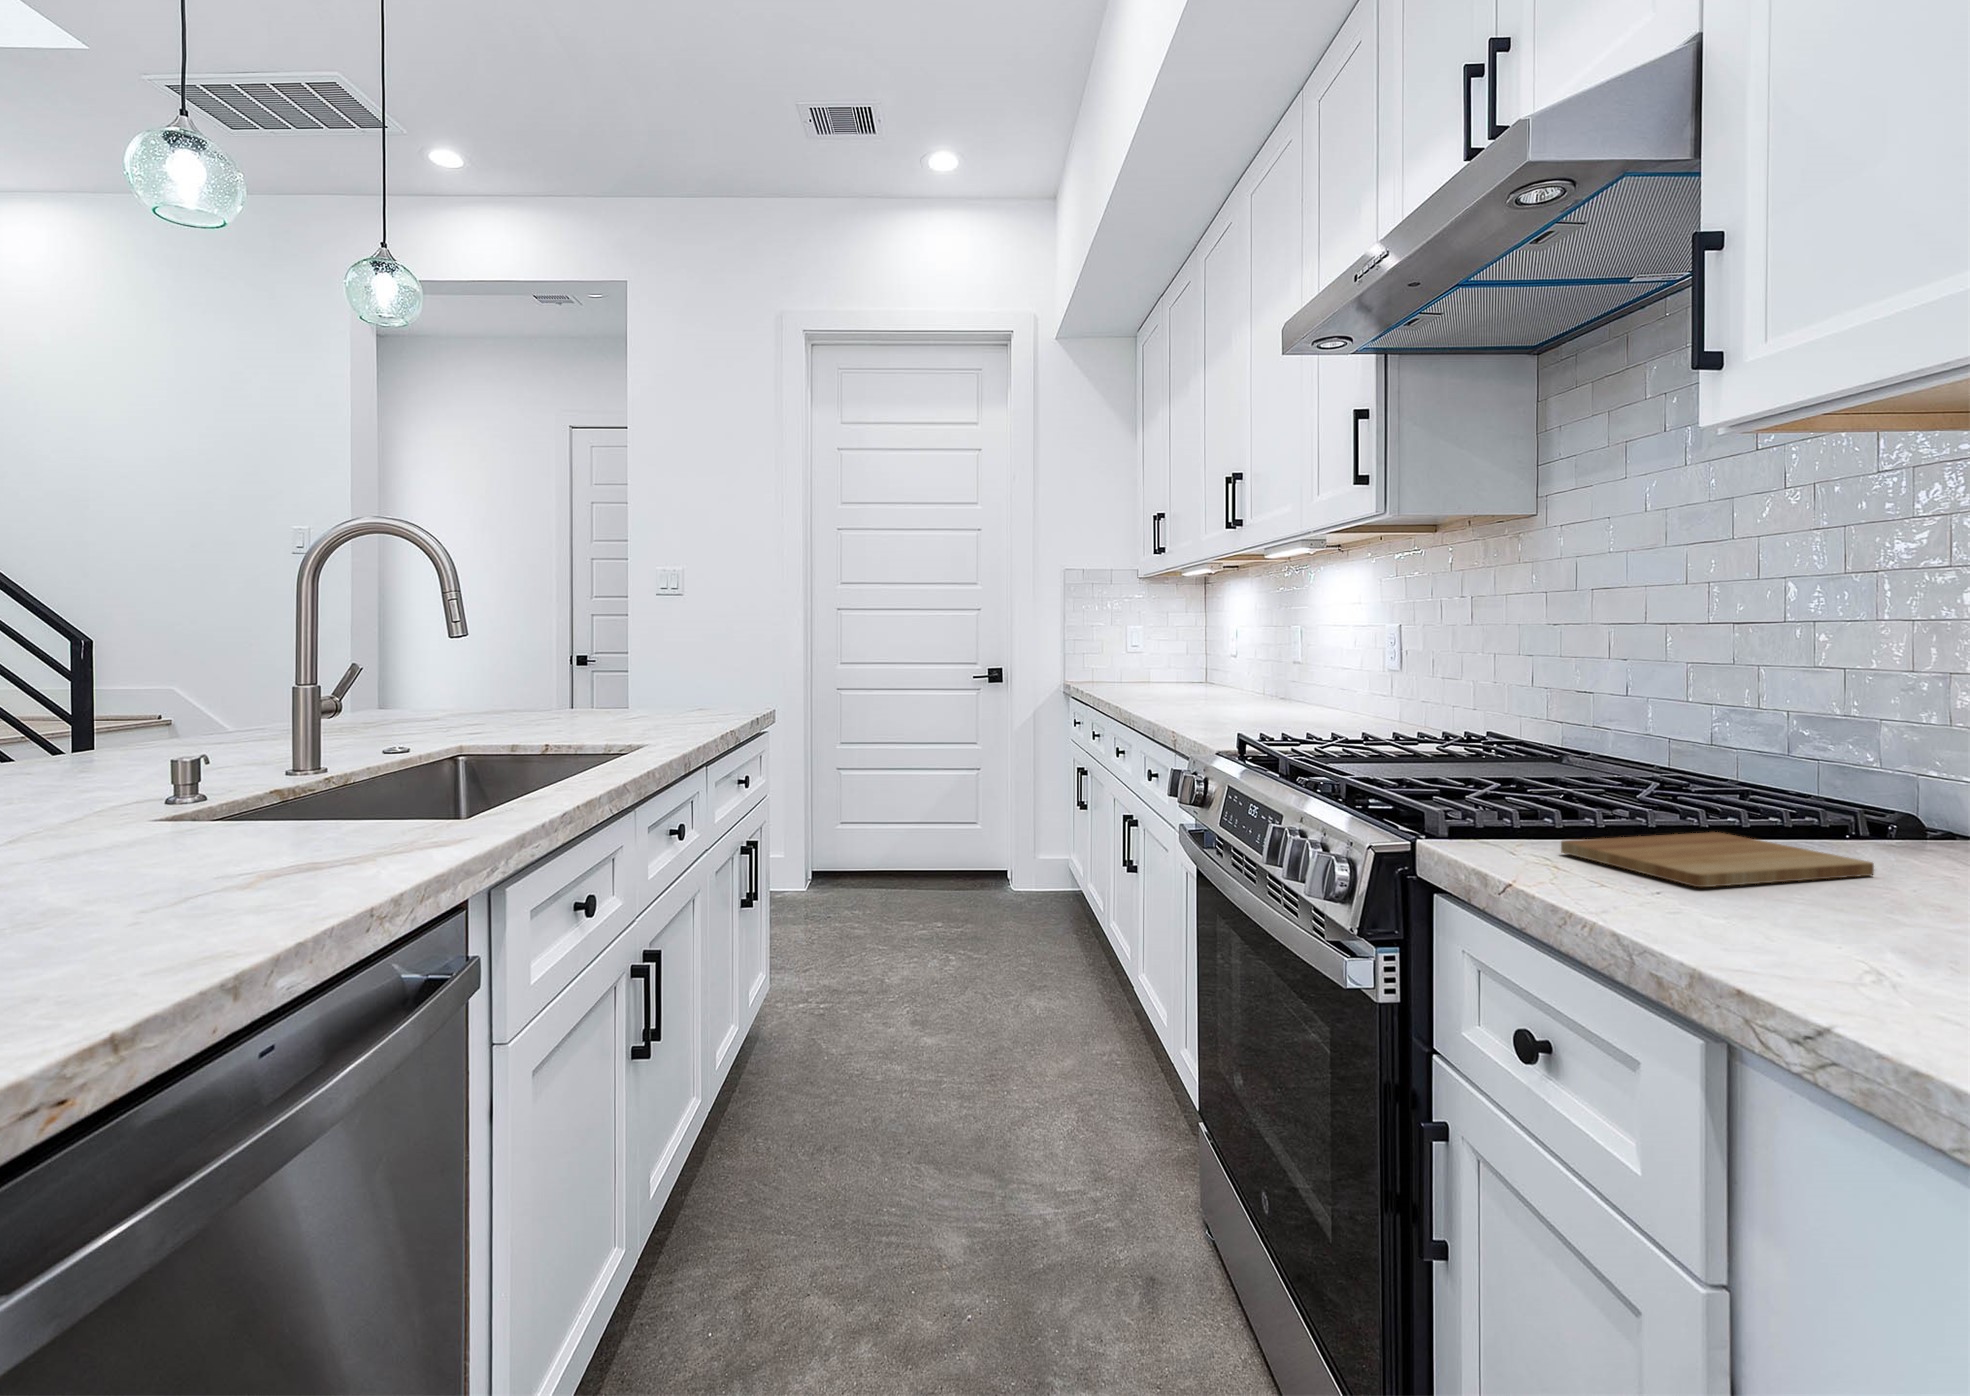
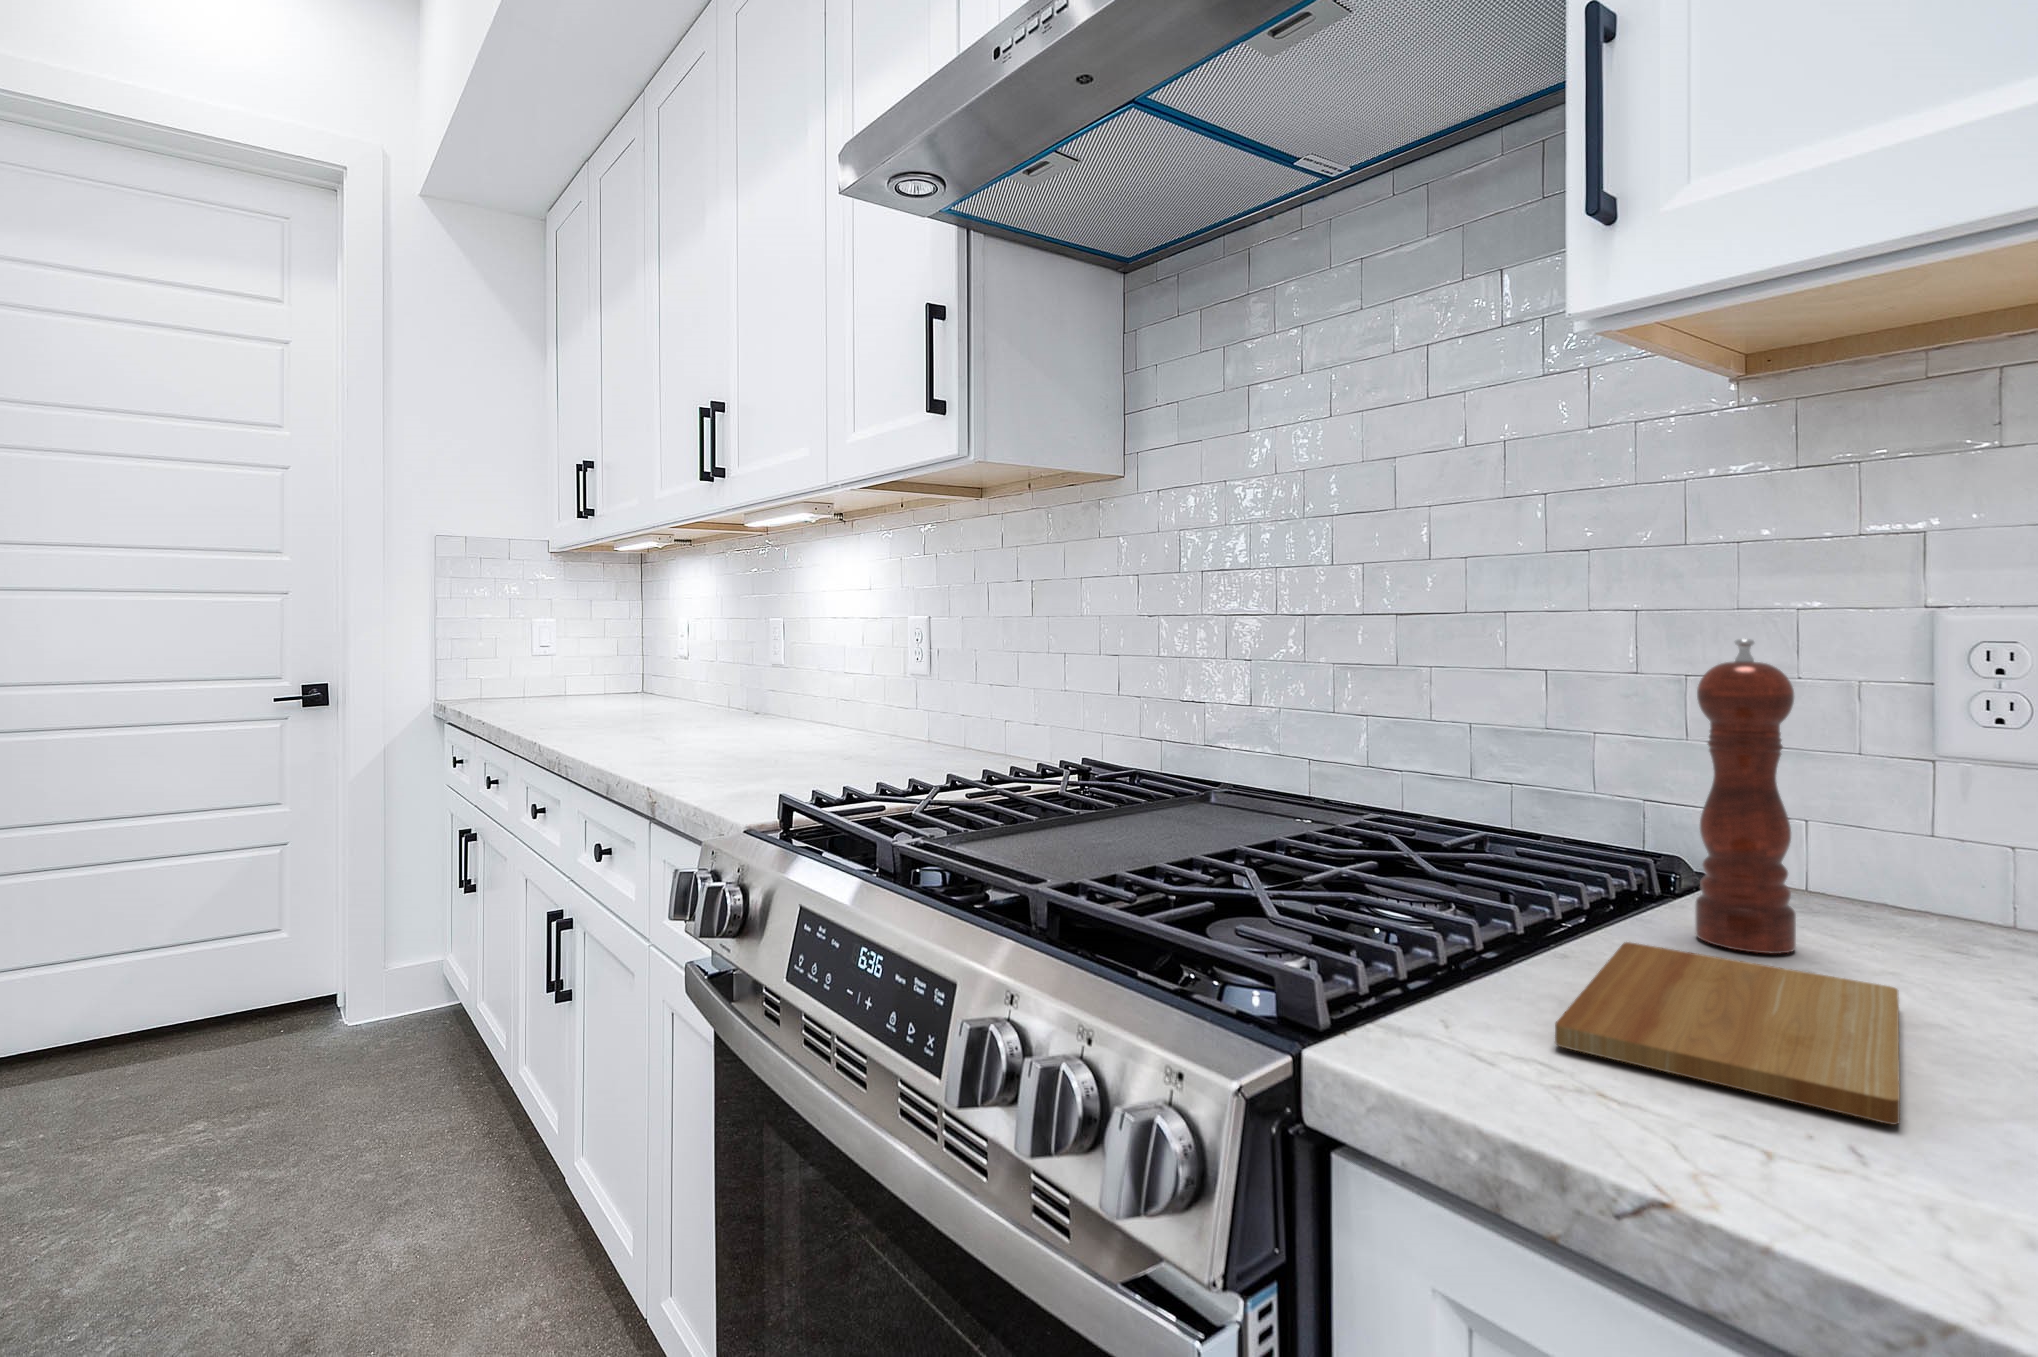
pepper mill: none [1812,638,1891,855] -> present [1695,639,1796,954]

